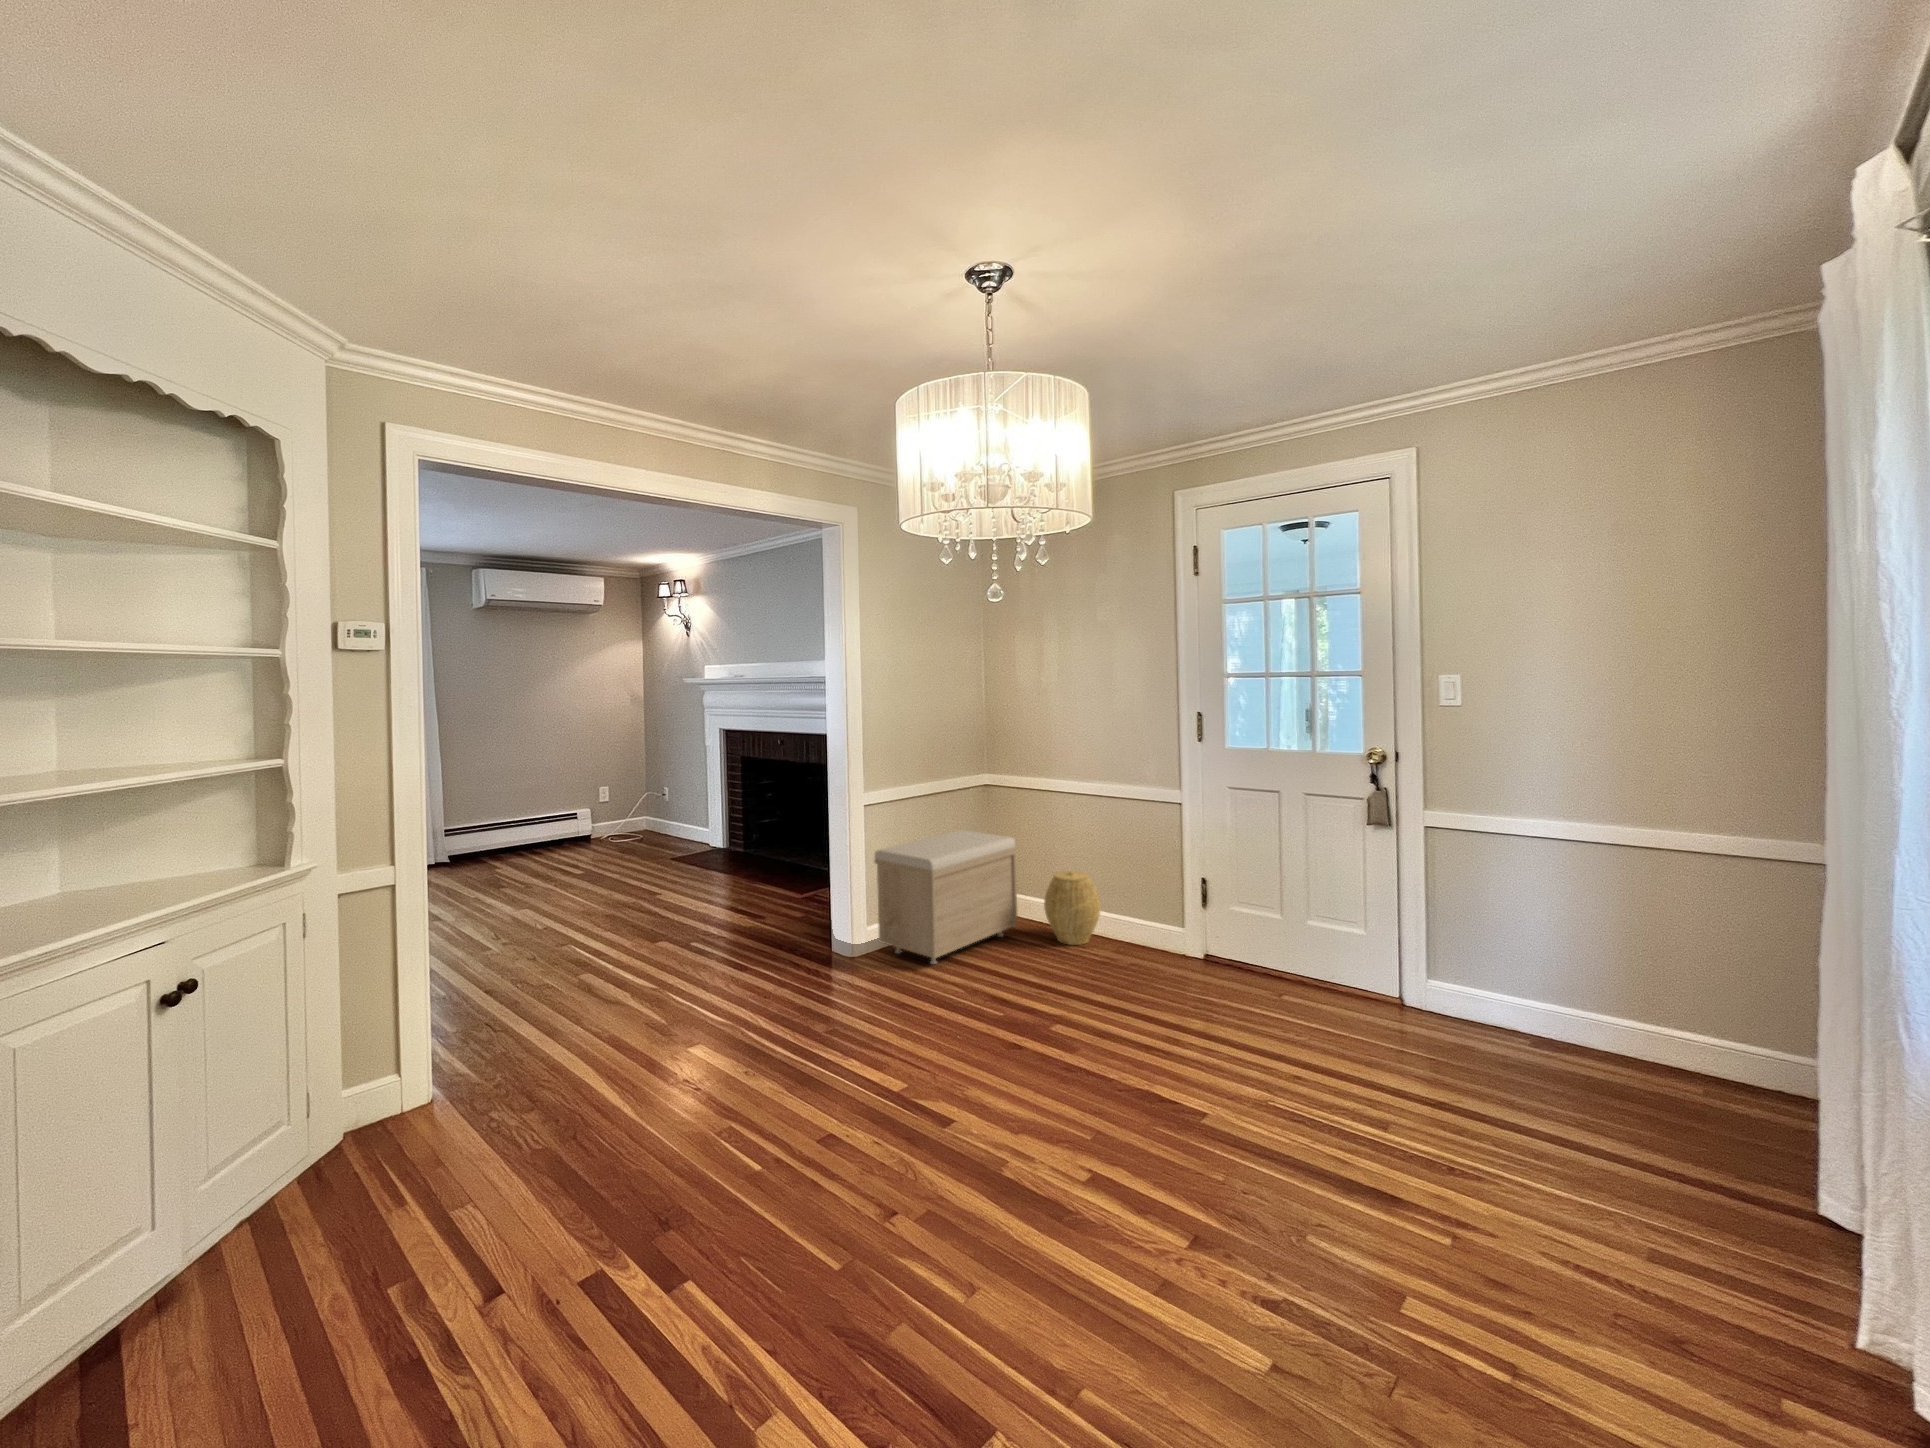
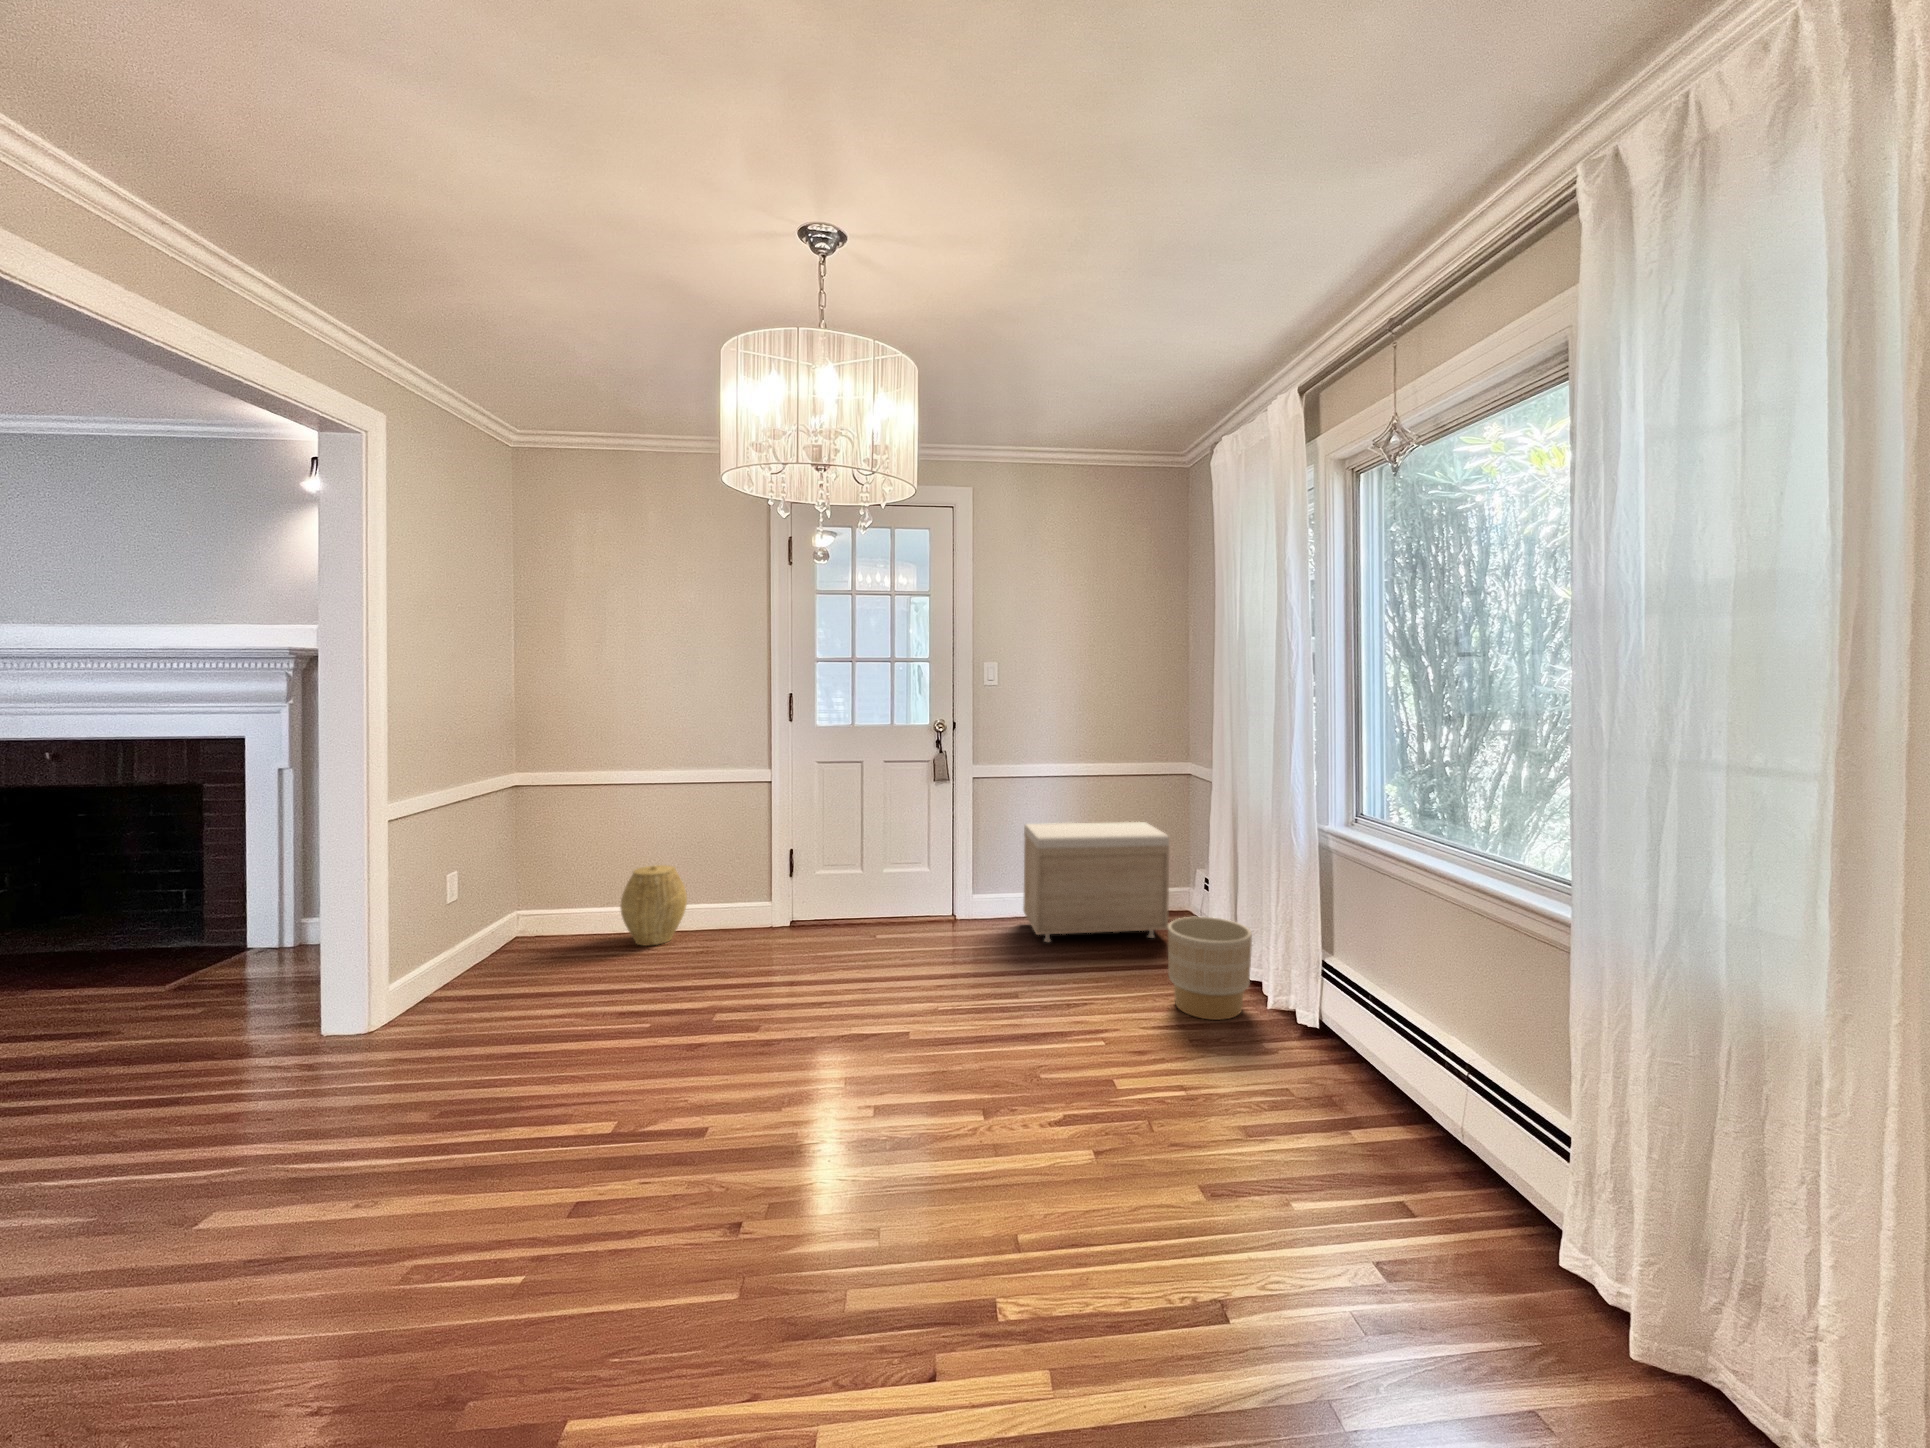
storage bench: present [874,830,1018,964] -> present [1023,822,1169,942]
planter: none [1637,1108,1848,1332] -> present [1168,917,1252,1020]

